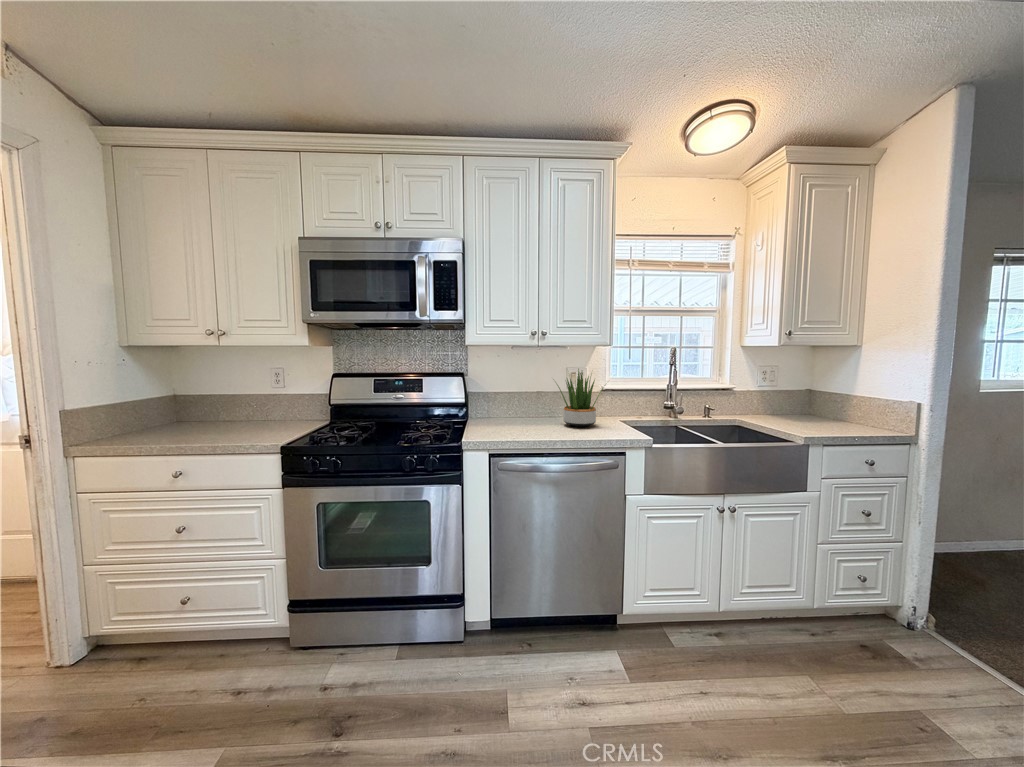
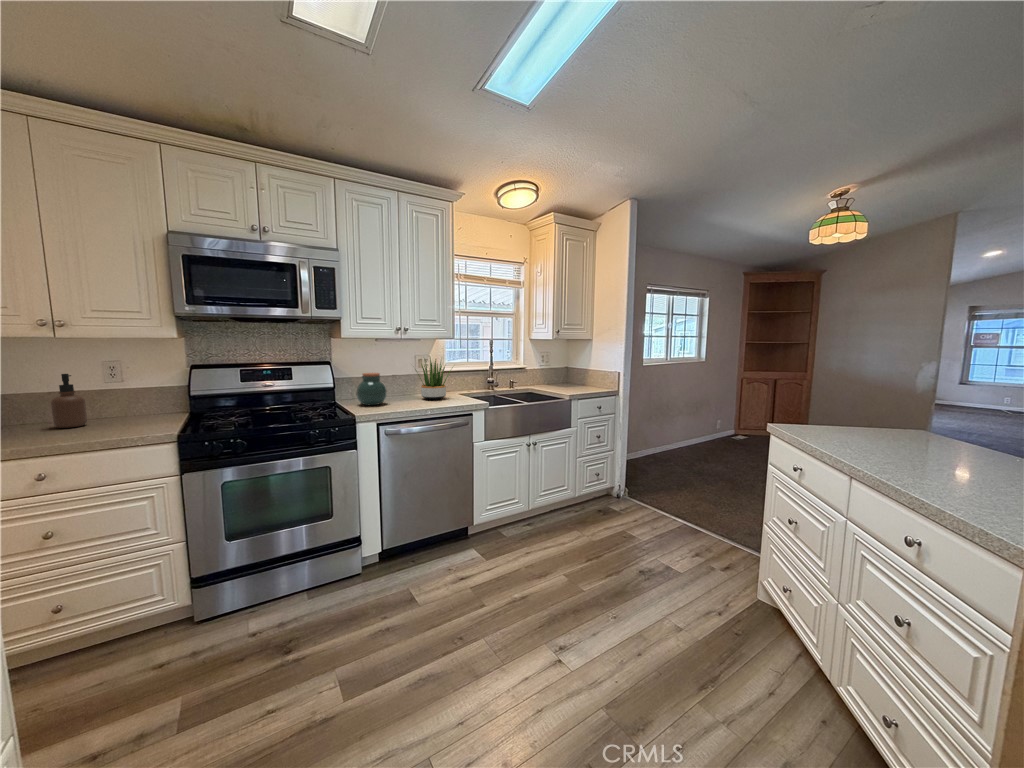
soap dispenser: none [223,379,249,428] -> present [51,374,87,428]
jar: none [481,388,516,428] -> present [356,373,387,405]

